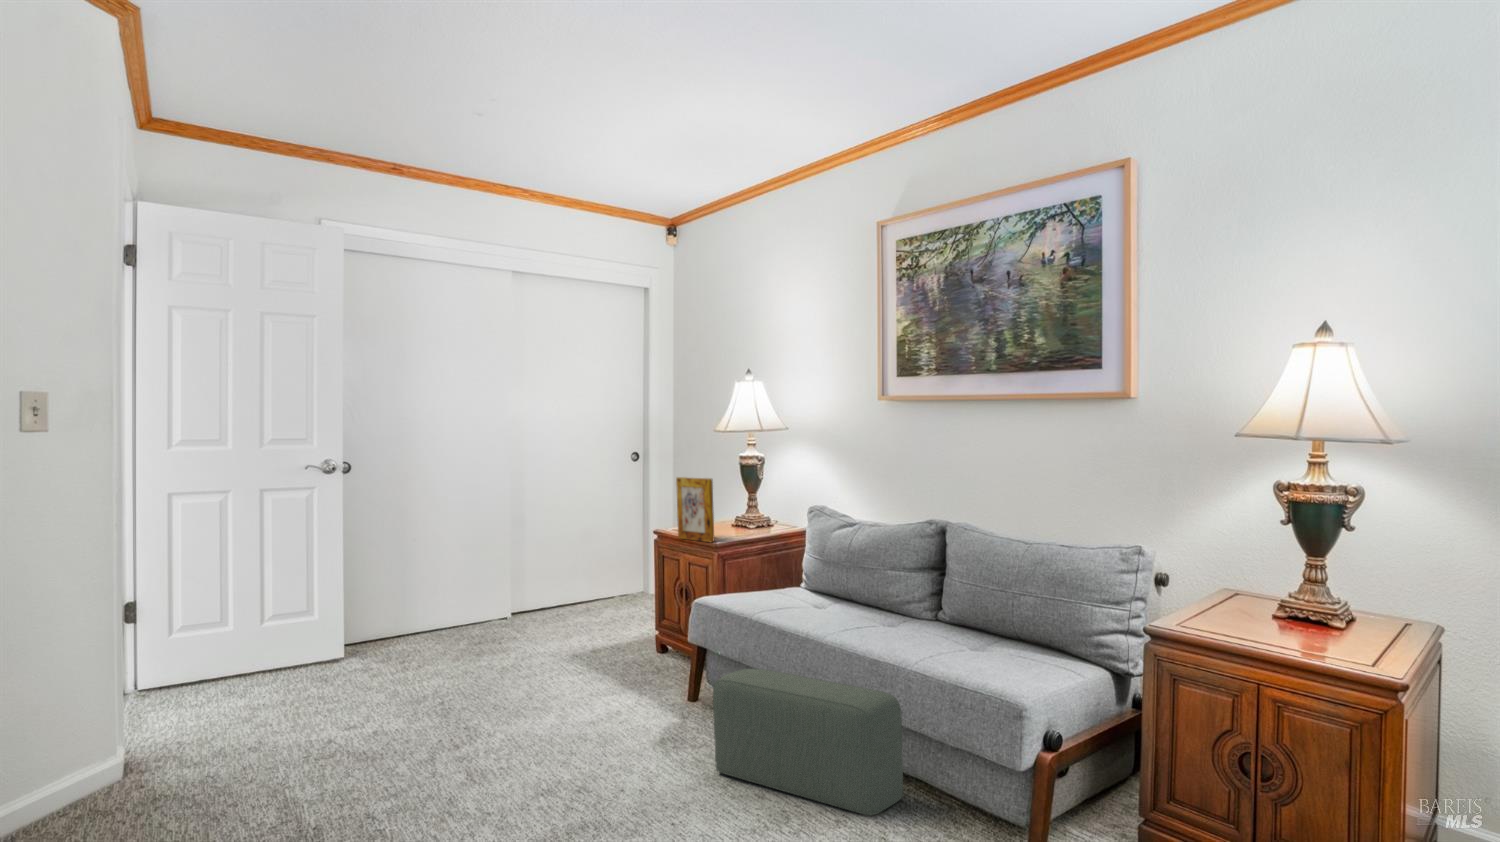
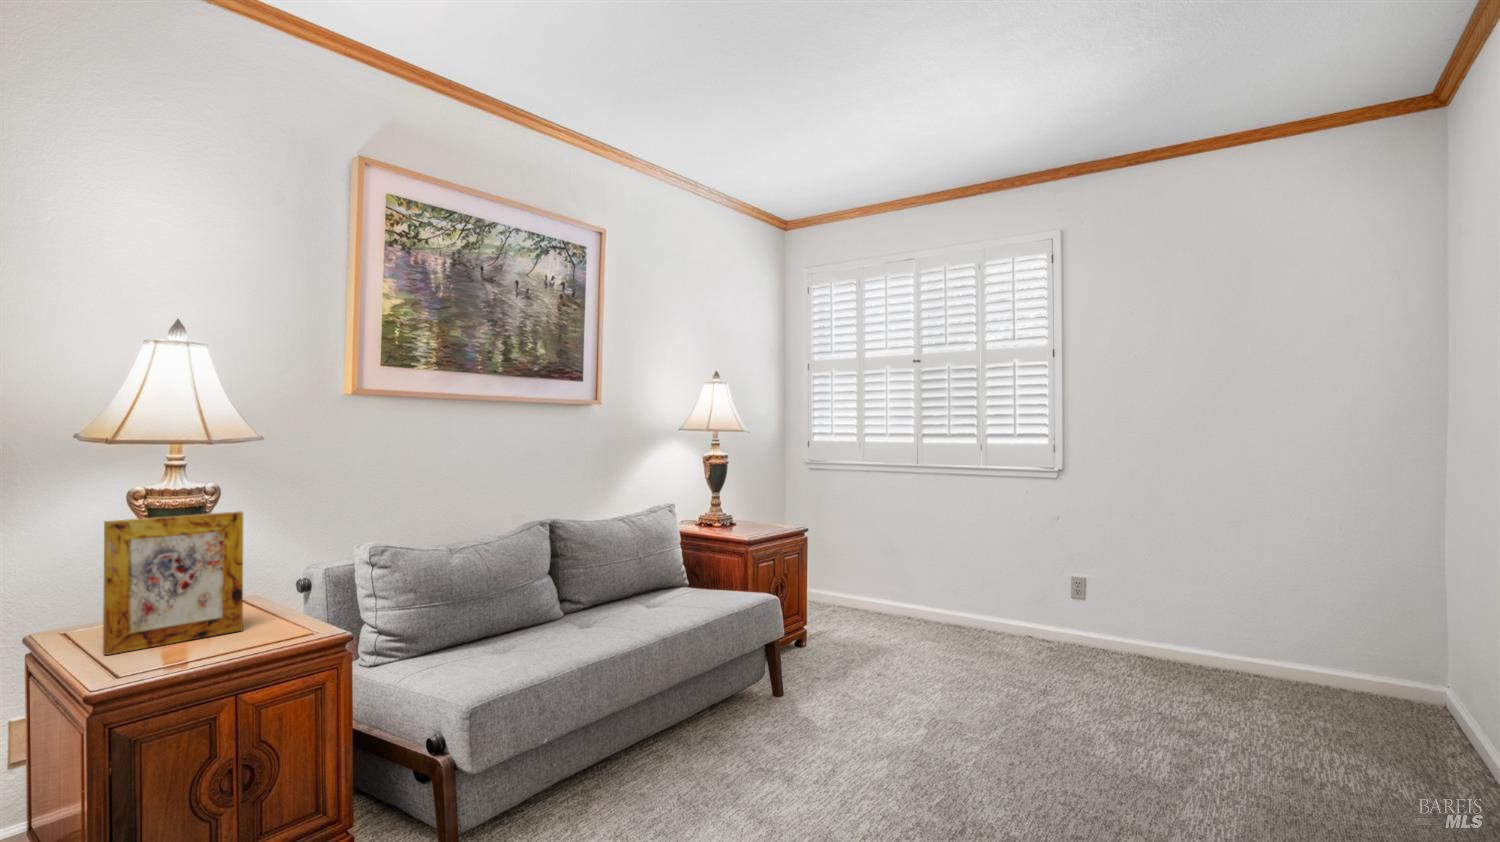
pouf: present [713,669,903,816] -> none [682,647,817,812]

